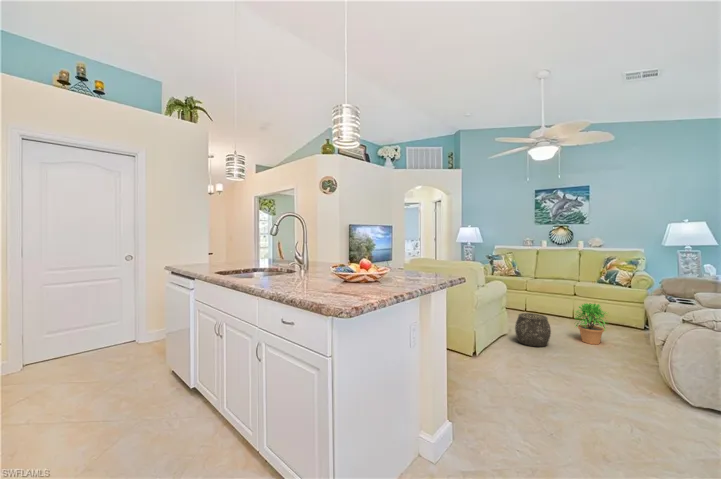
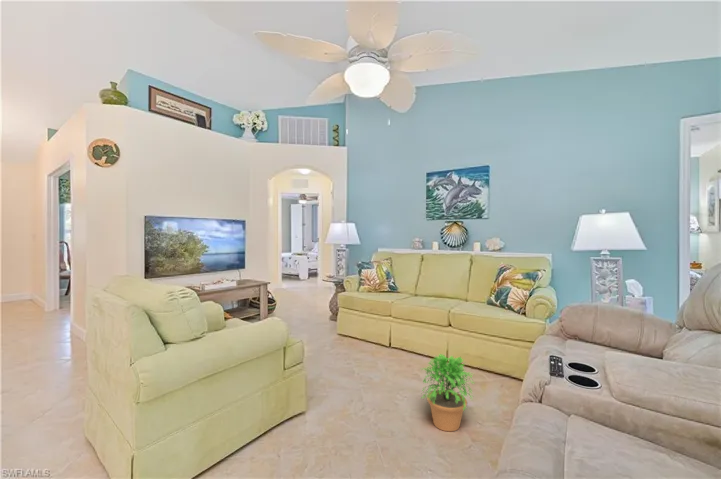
woven basket: present [515,313,551,347] -> none [310,377,370,452]

